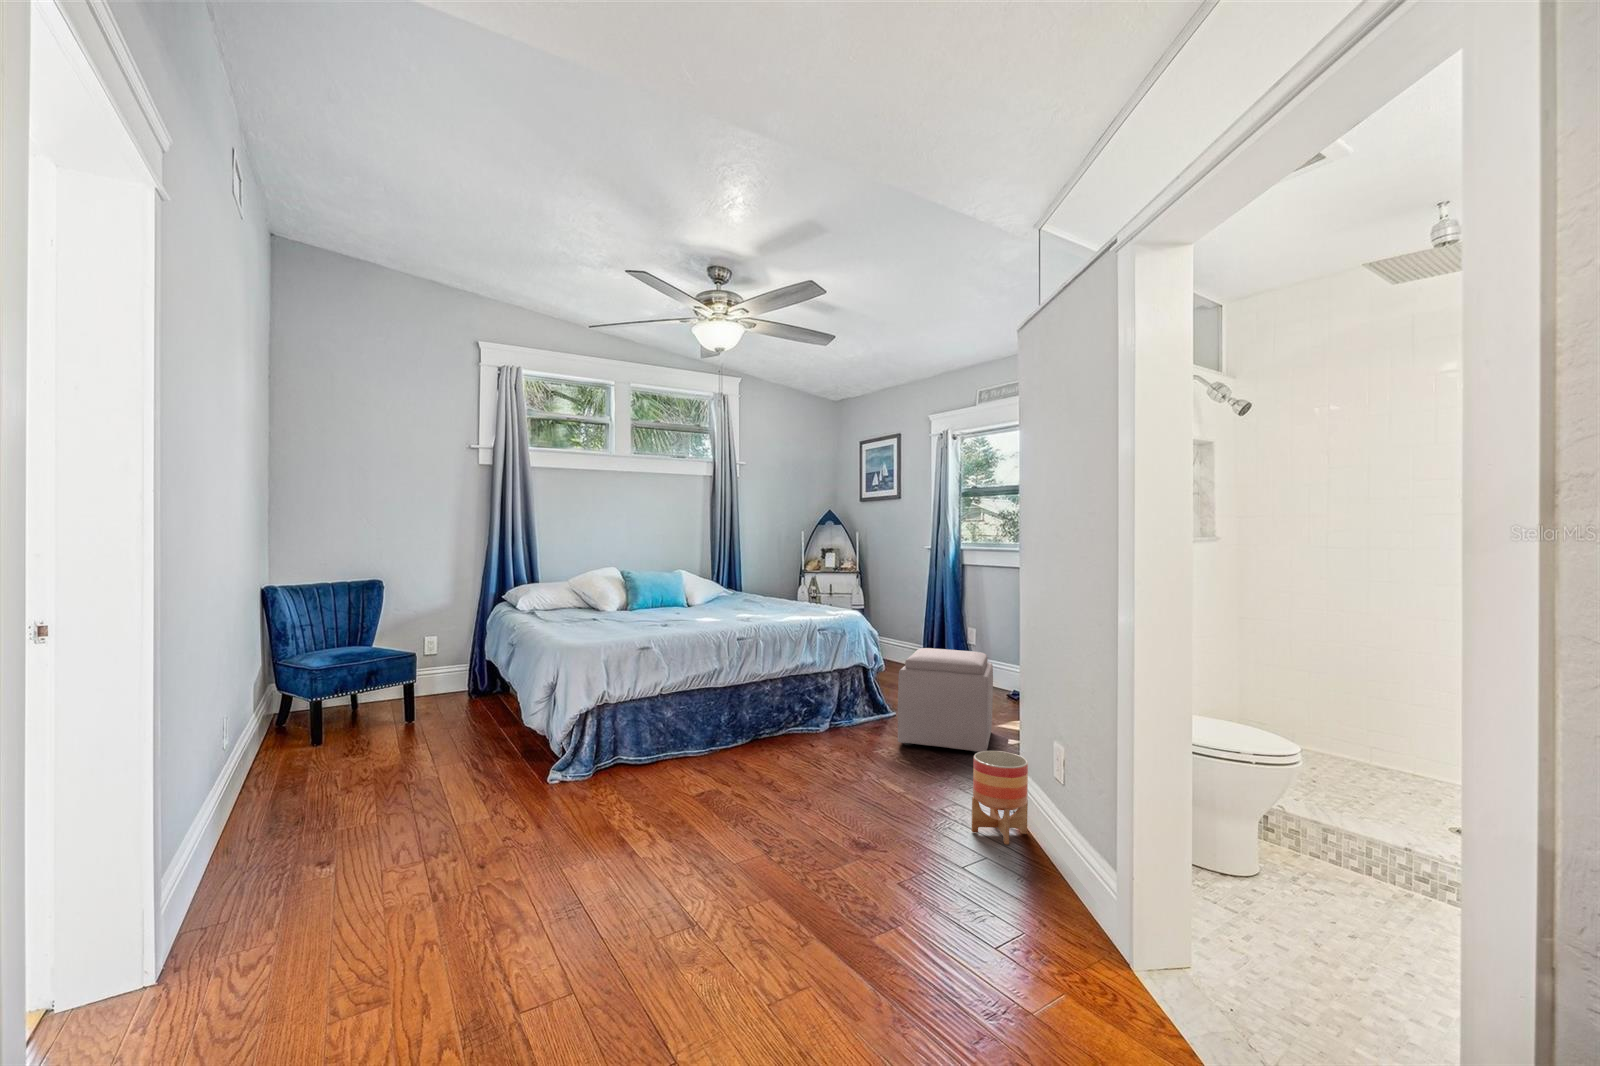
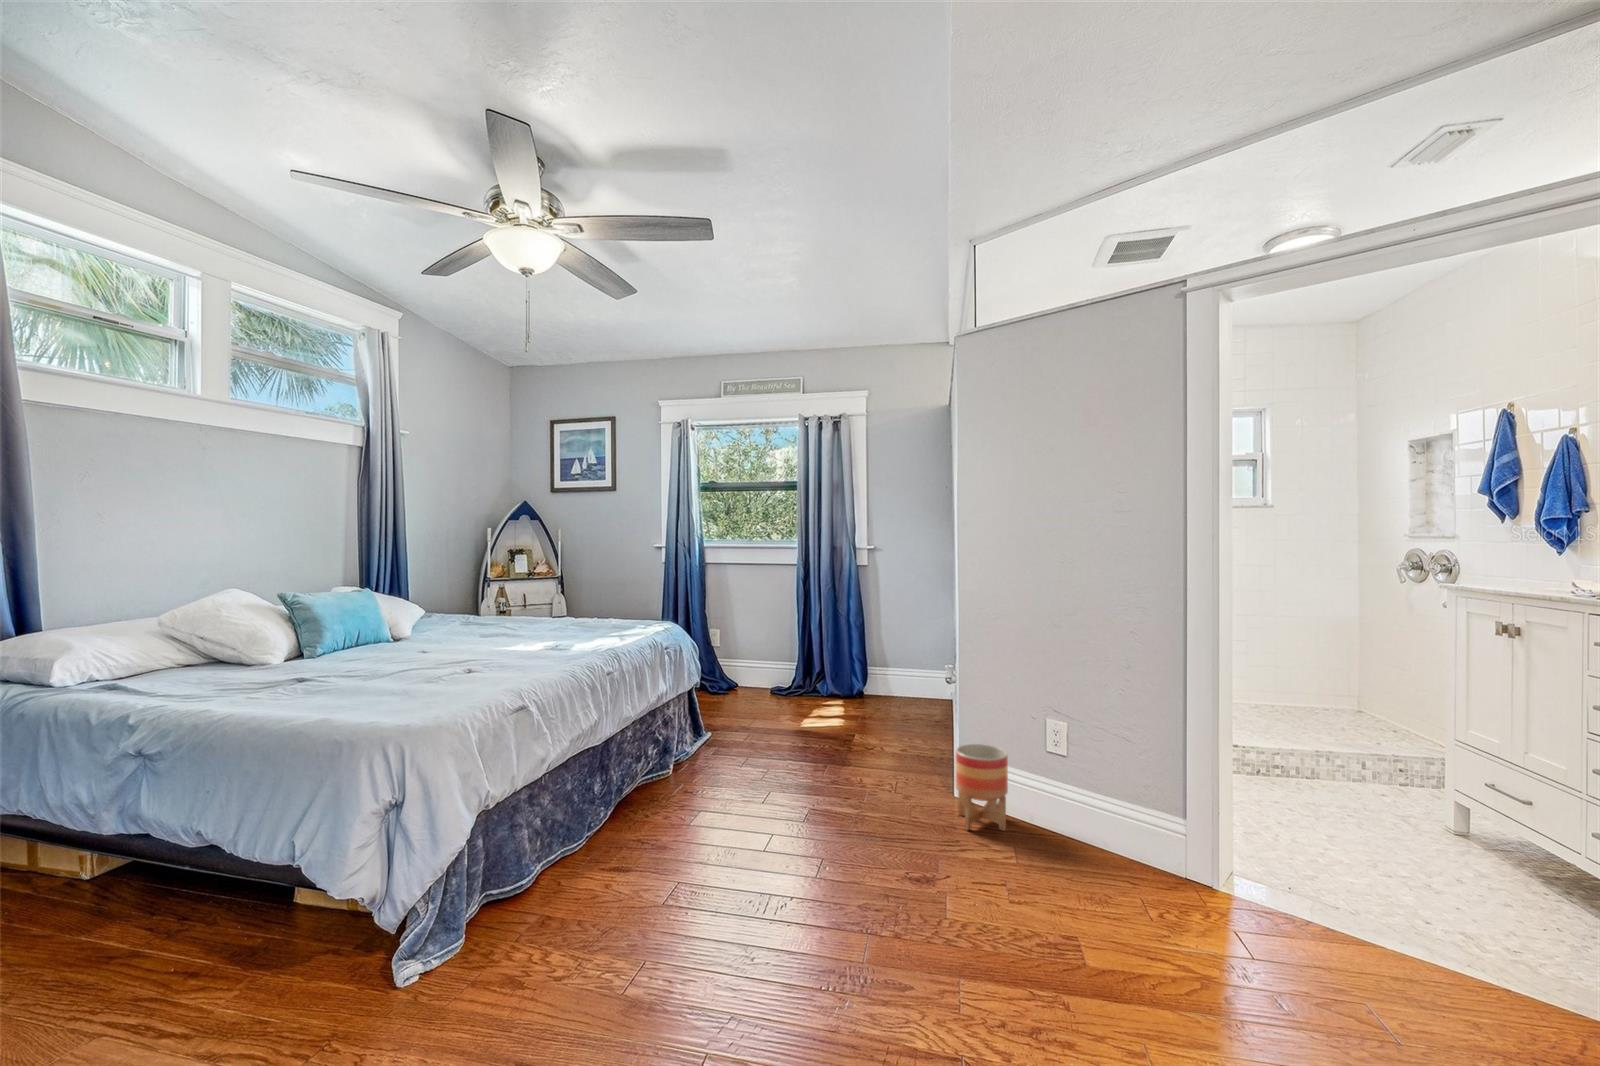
ottoman: present [898,648,993,754] -> none [740,653,854,764]

